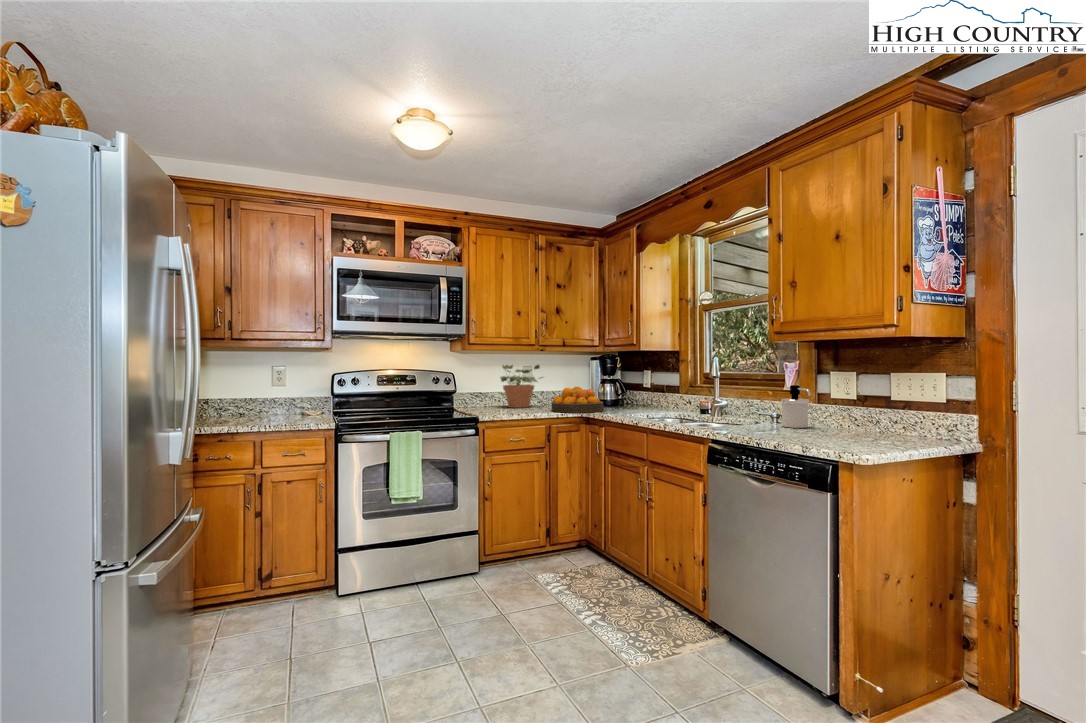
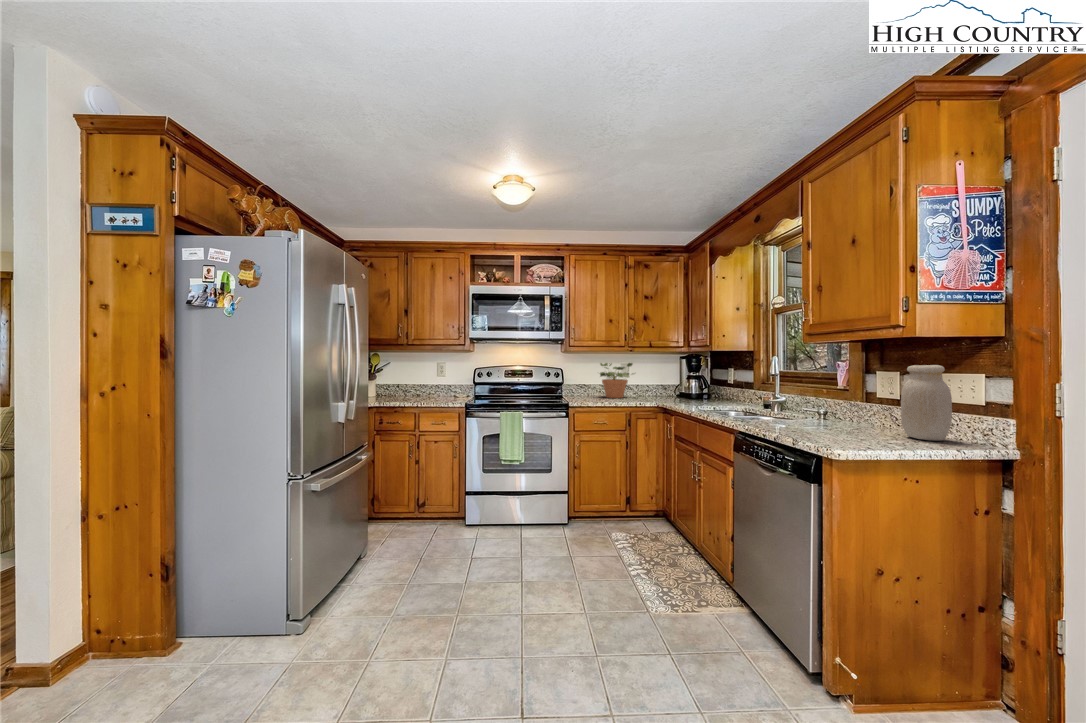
jar: none [875,365,922,439] -> present [901,365,952,441]
soap dispenser: present [781,385,811,428] -> none [822,384,851,425]
fruit bowl: present [552,387,604,413] -> none [635,382,680,404]

